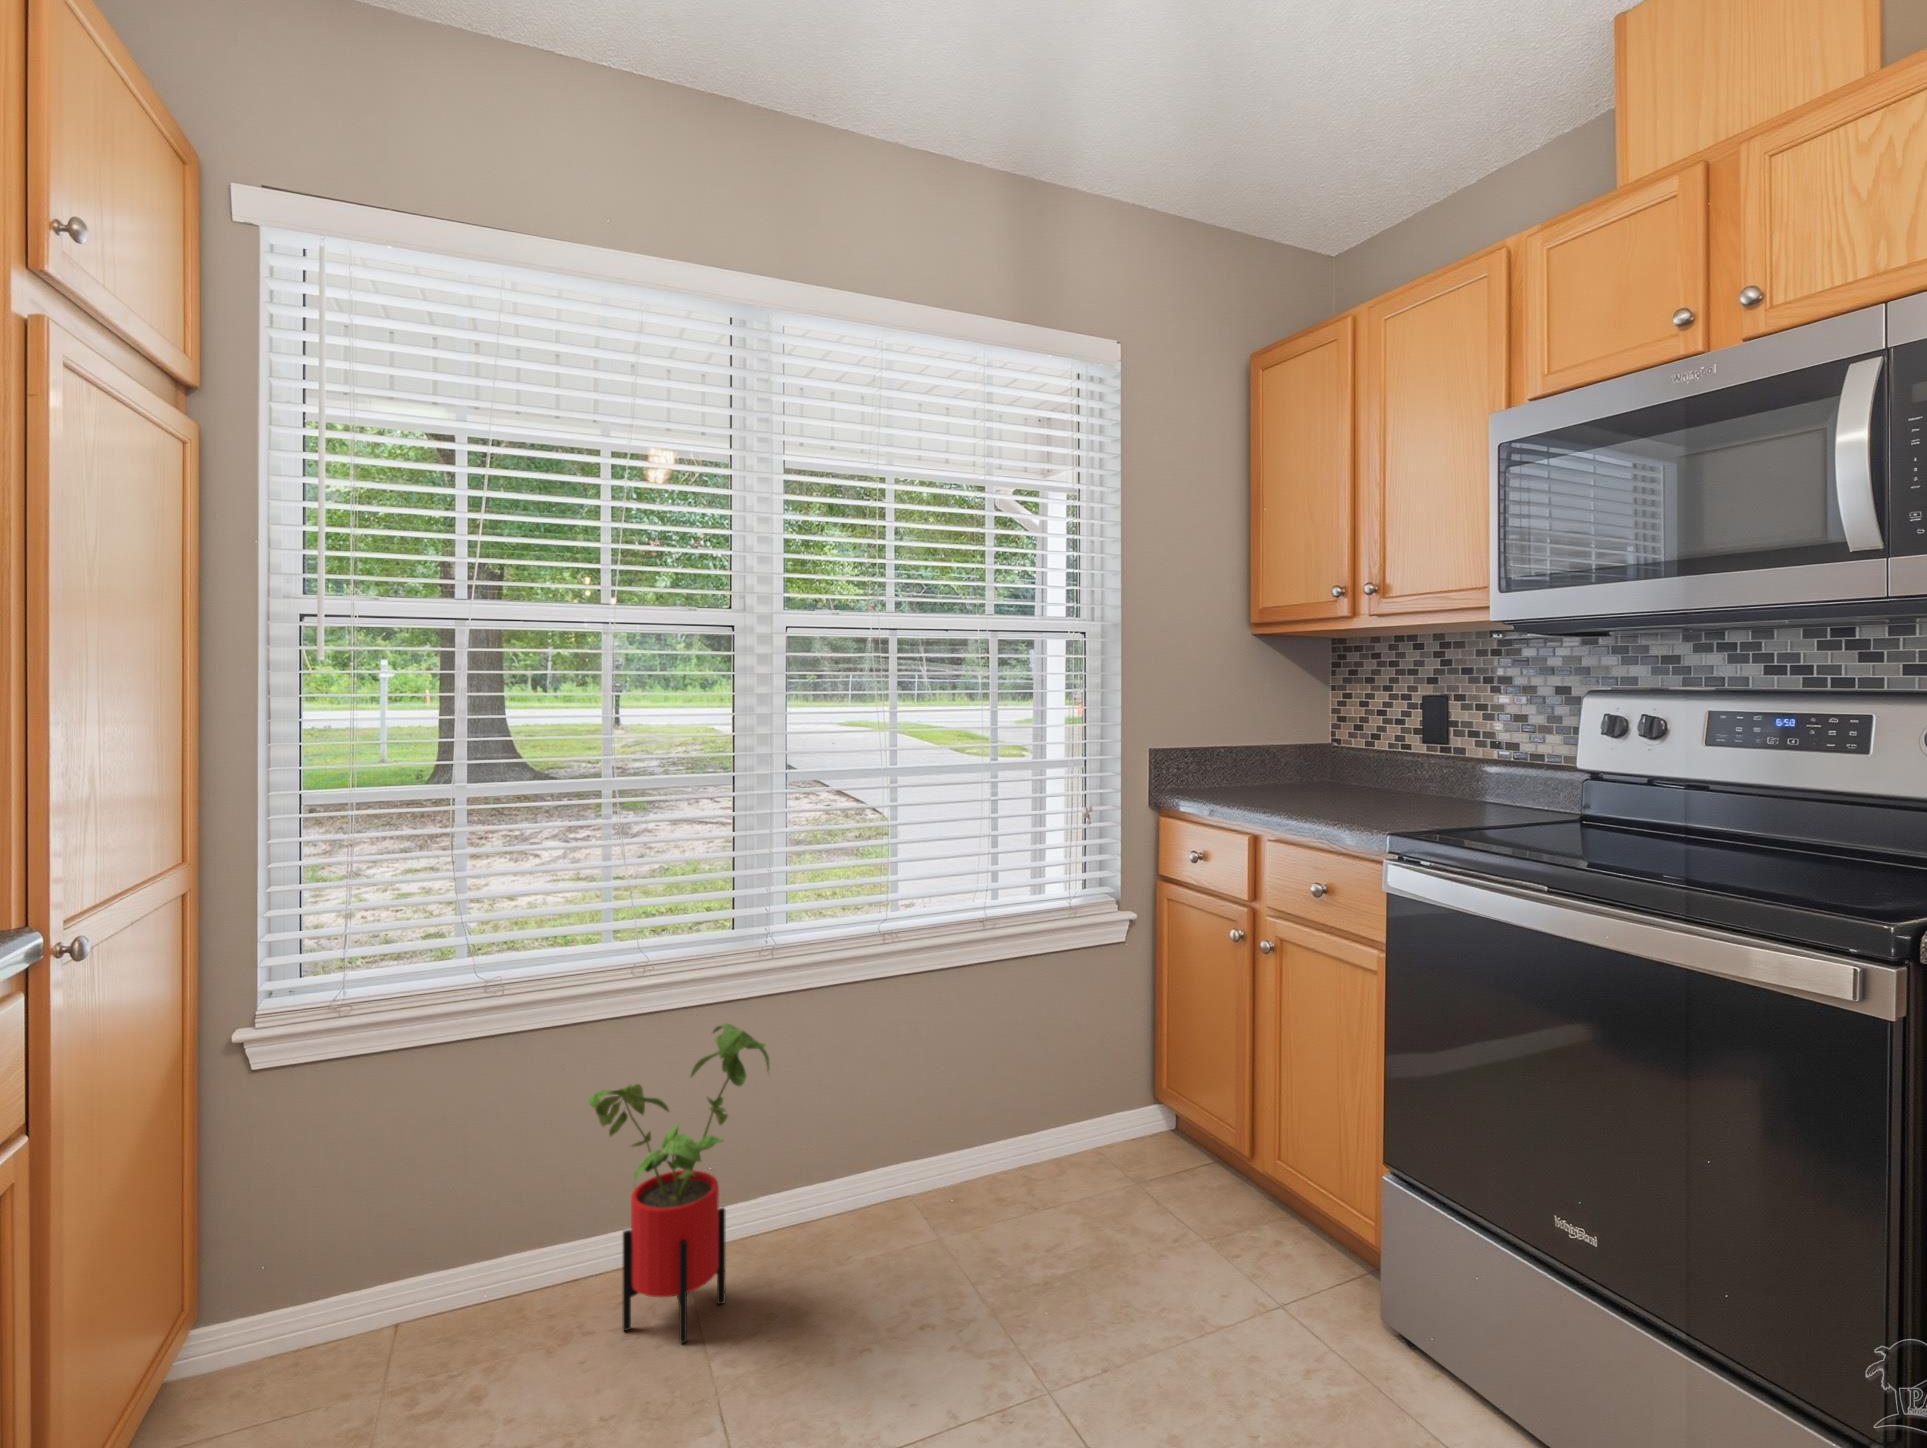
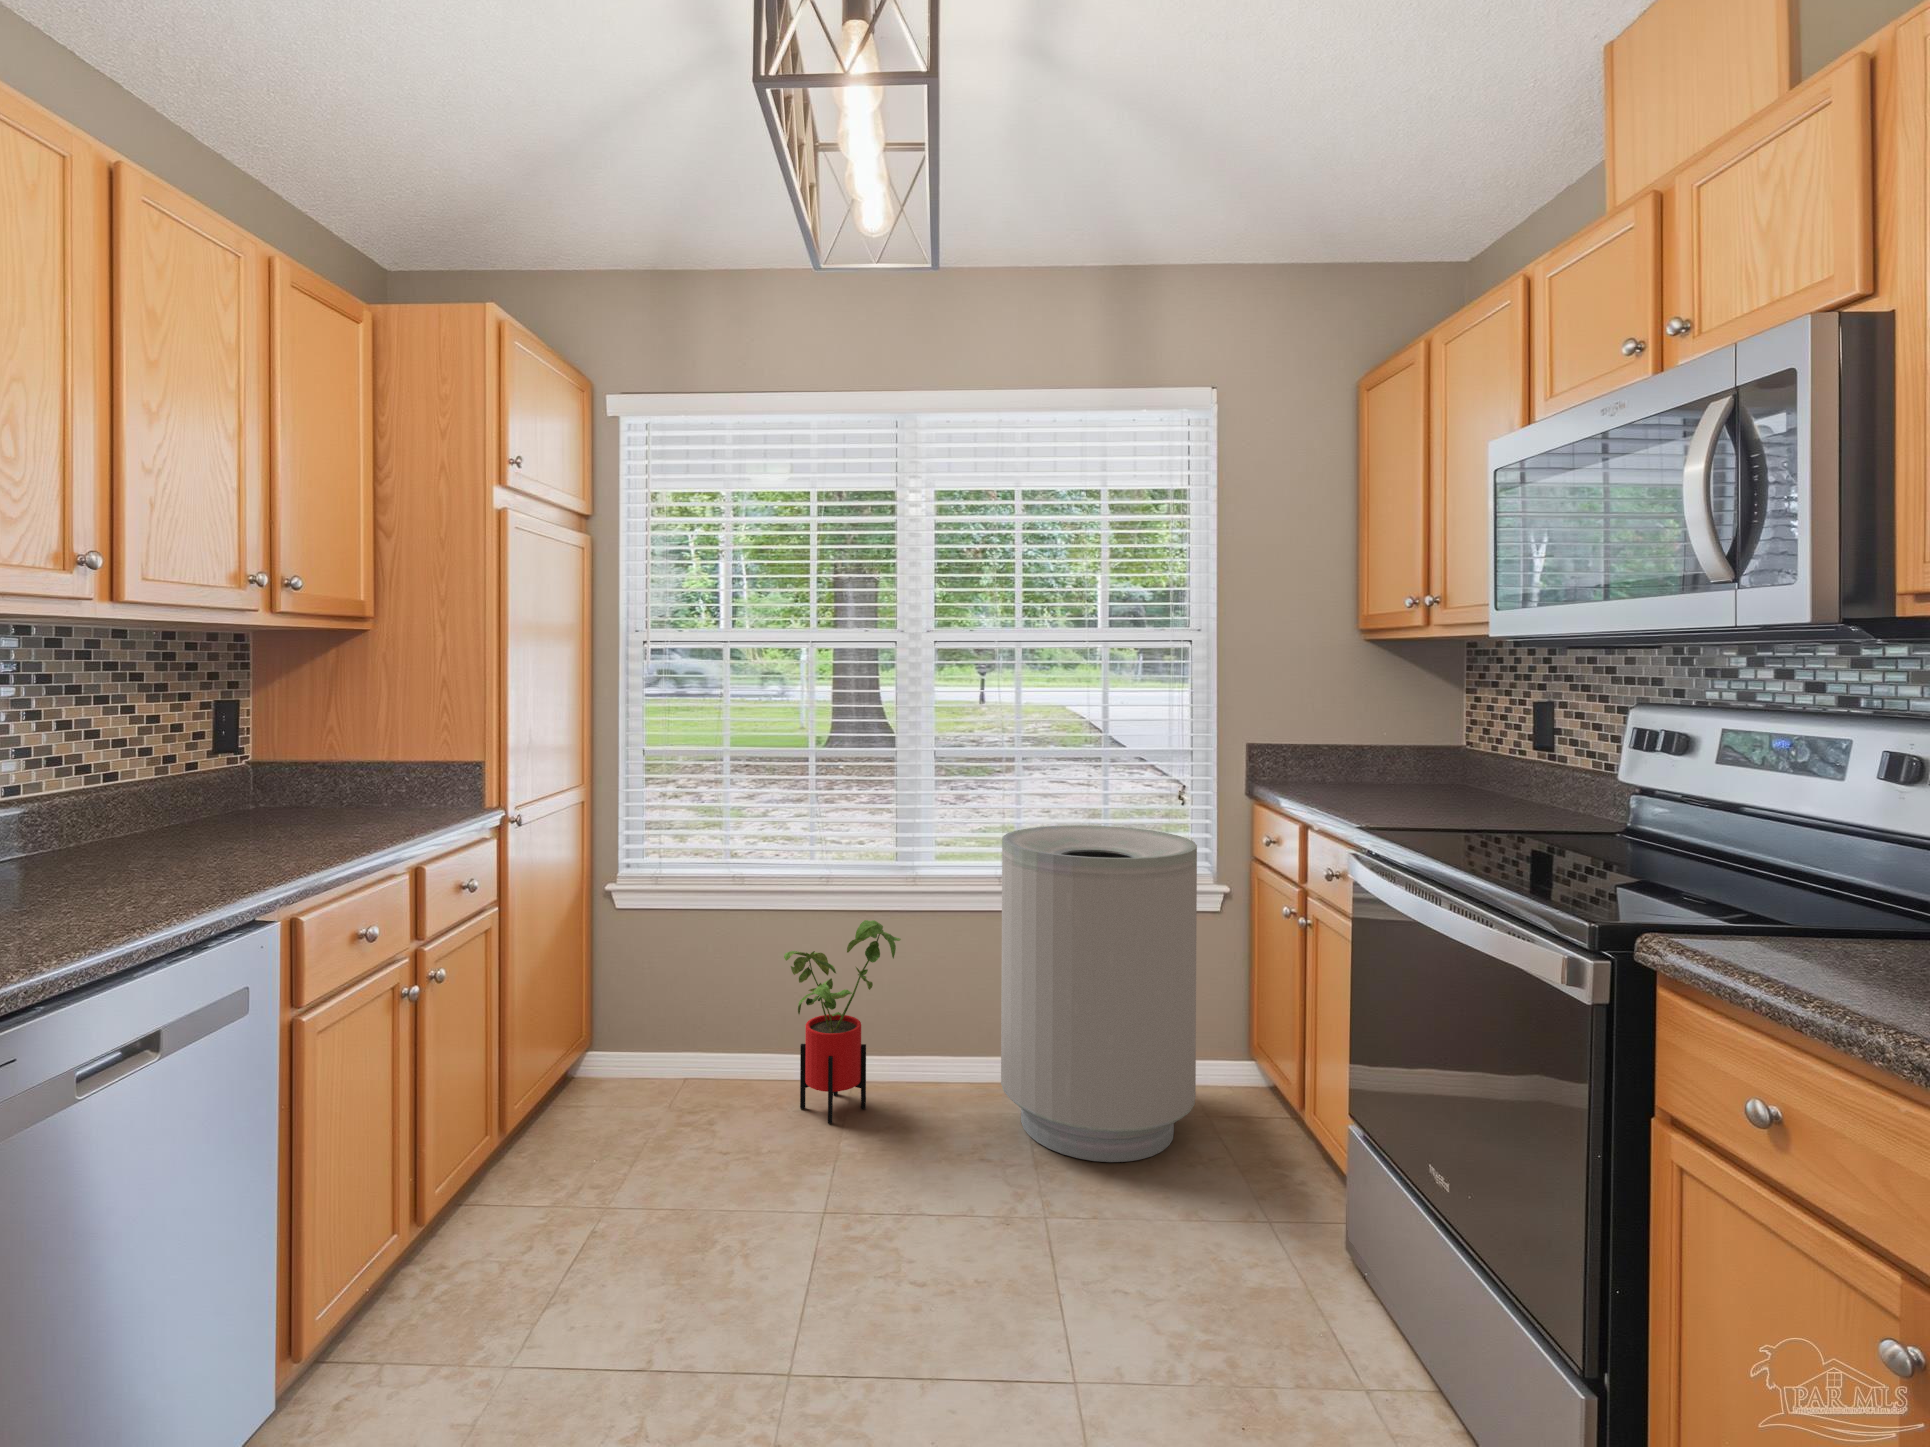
trash can: none [912,857,1155,1293] -> present [1001,826,1197,1162]

